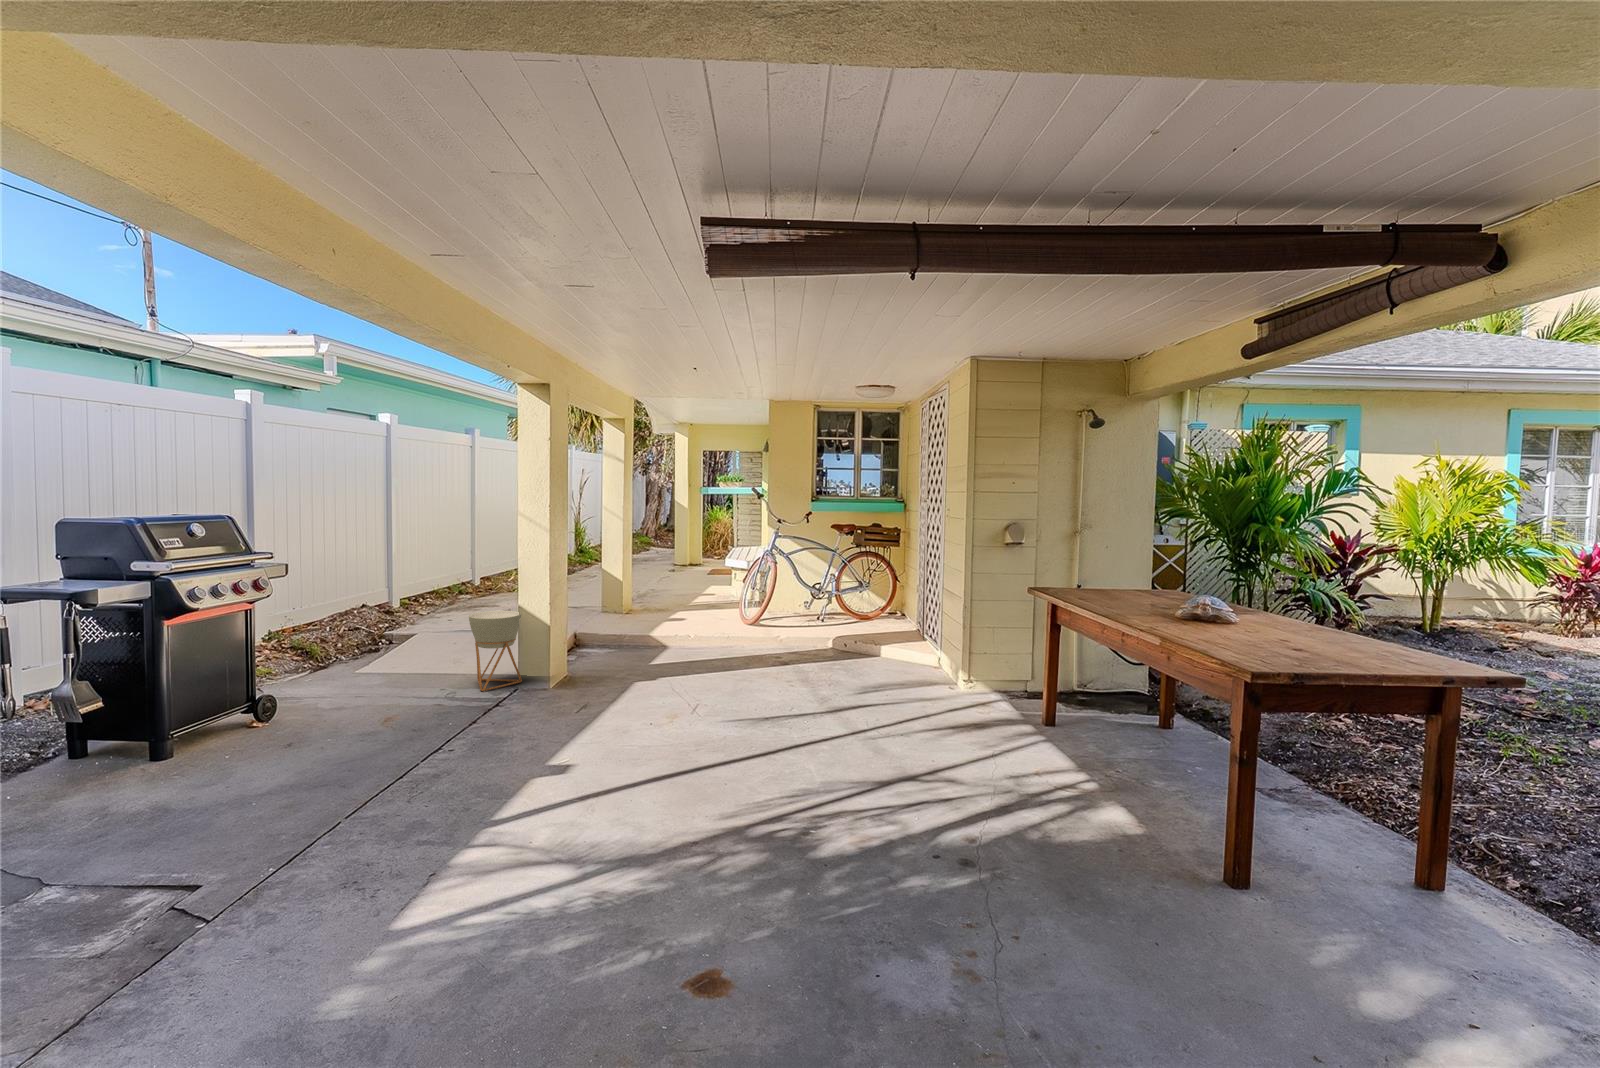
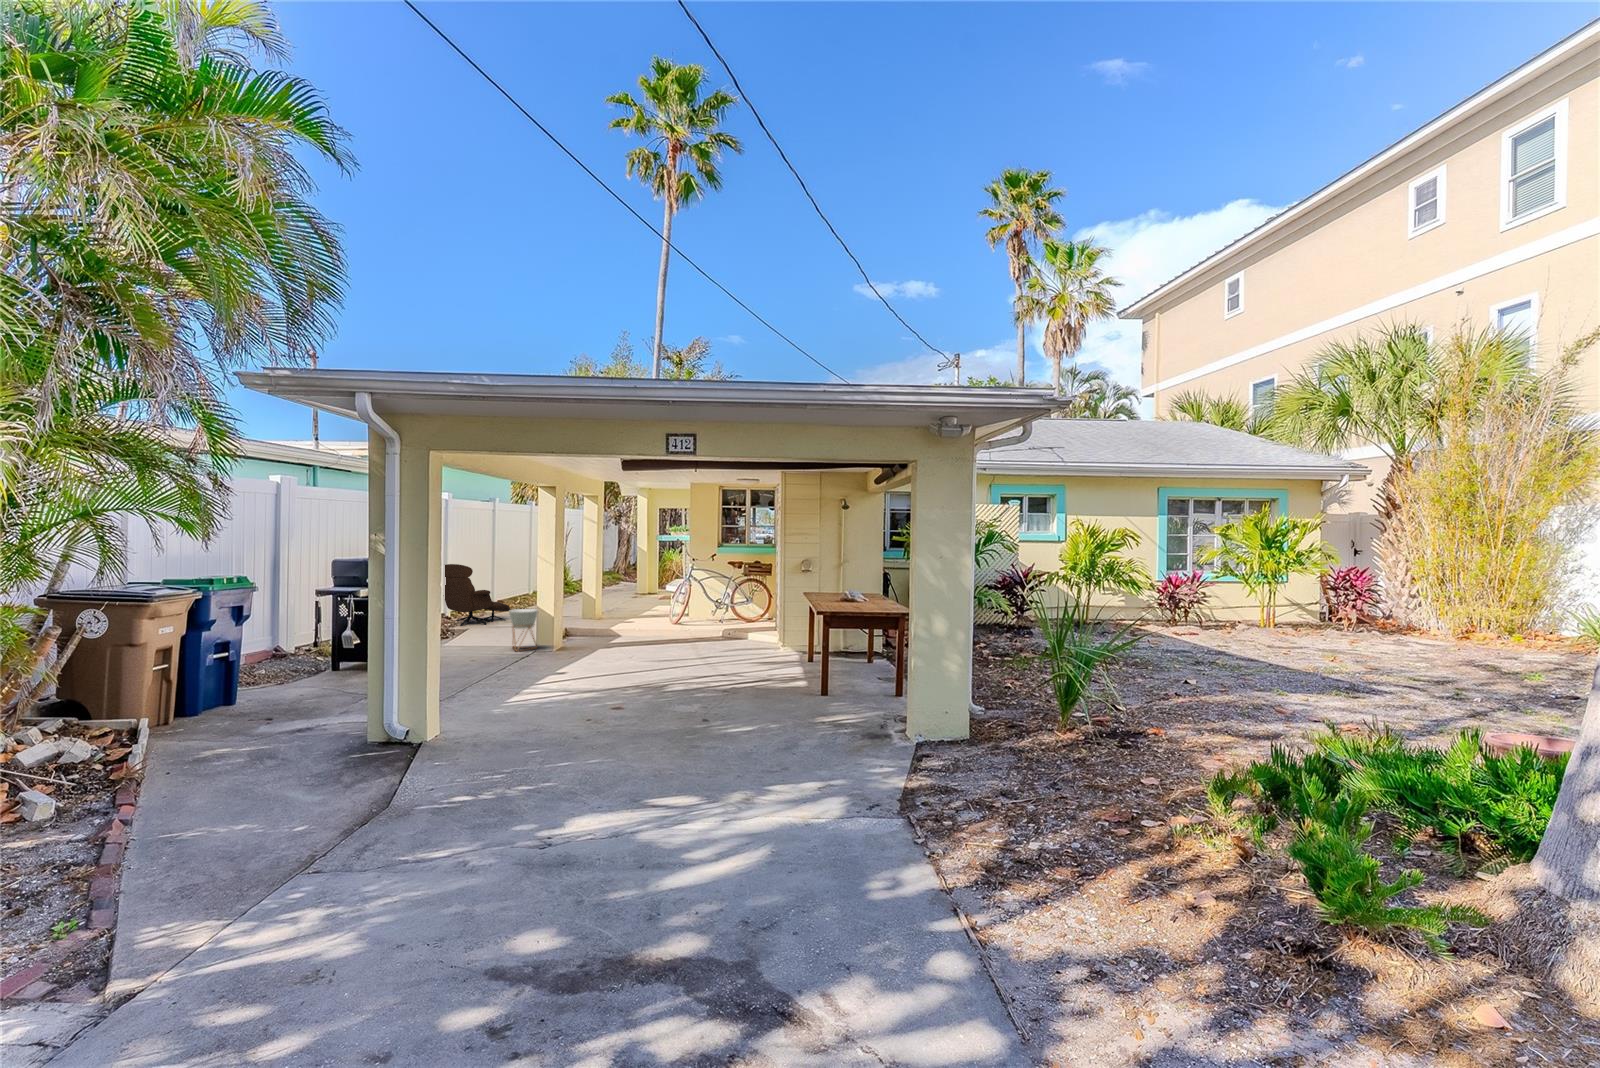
lounge chair: none [378,528,491,626] -> present [445,564,510,626]

